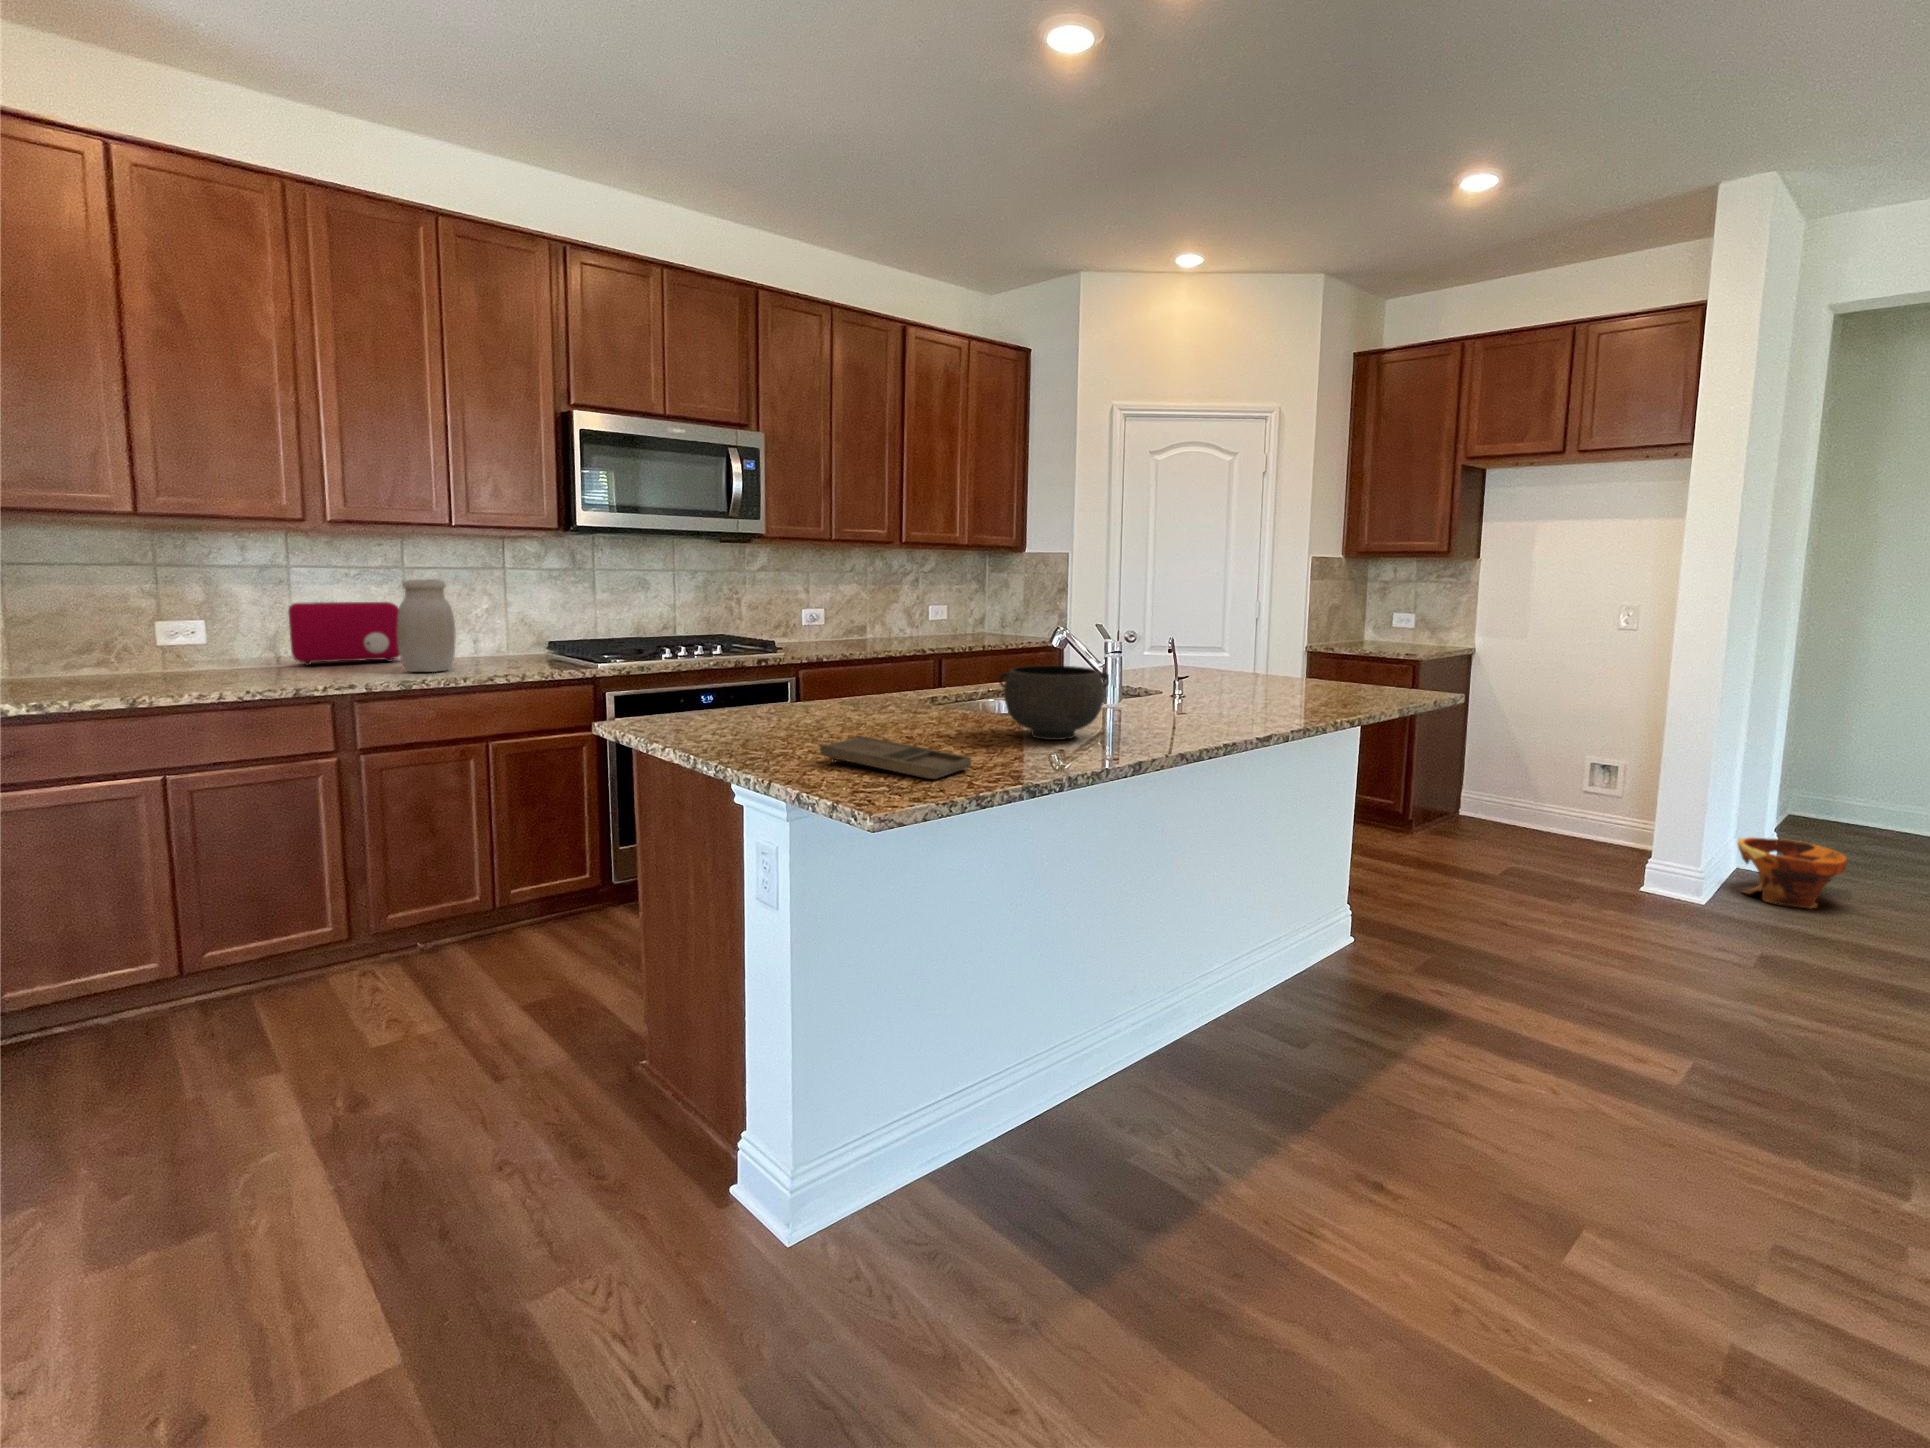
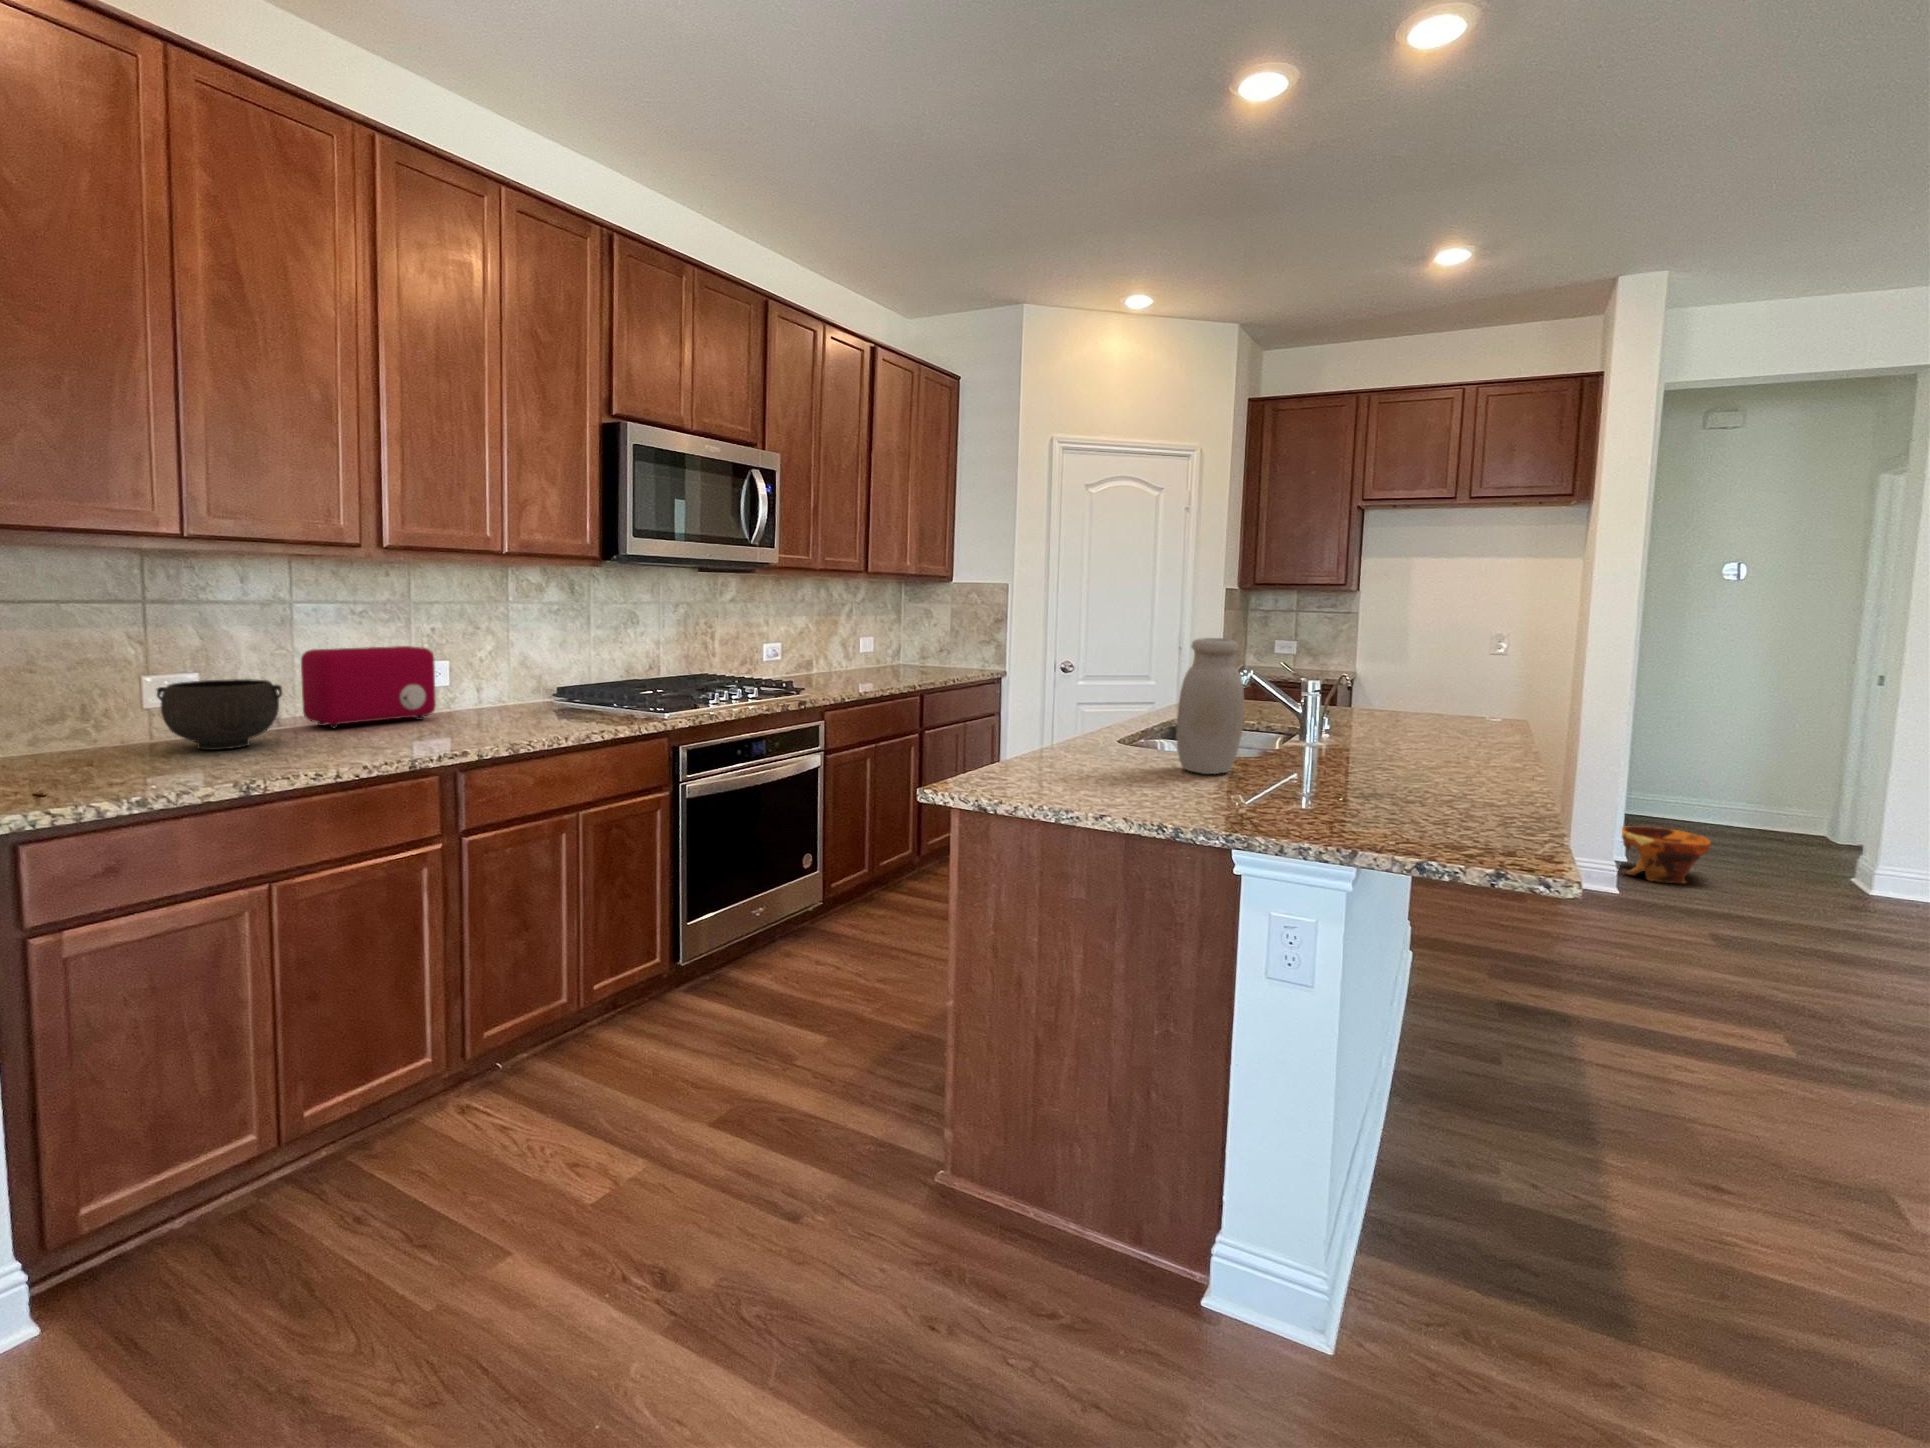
jar: present [397,579,455,672] -> present [1177,638,1244,774]
bowl: present [999,665,1109,740] -> present [157,679,282,750]
tray: present [820,736,971,779] -> none [1326,786,1505,830]

